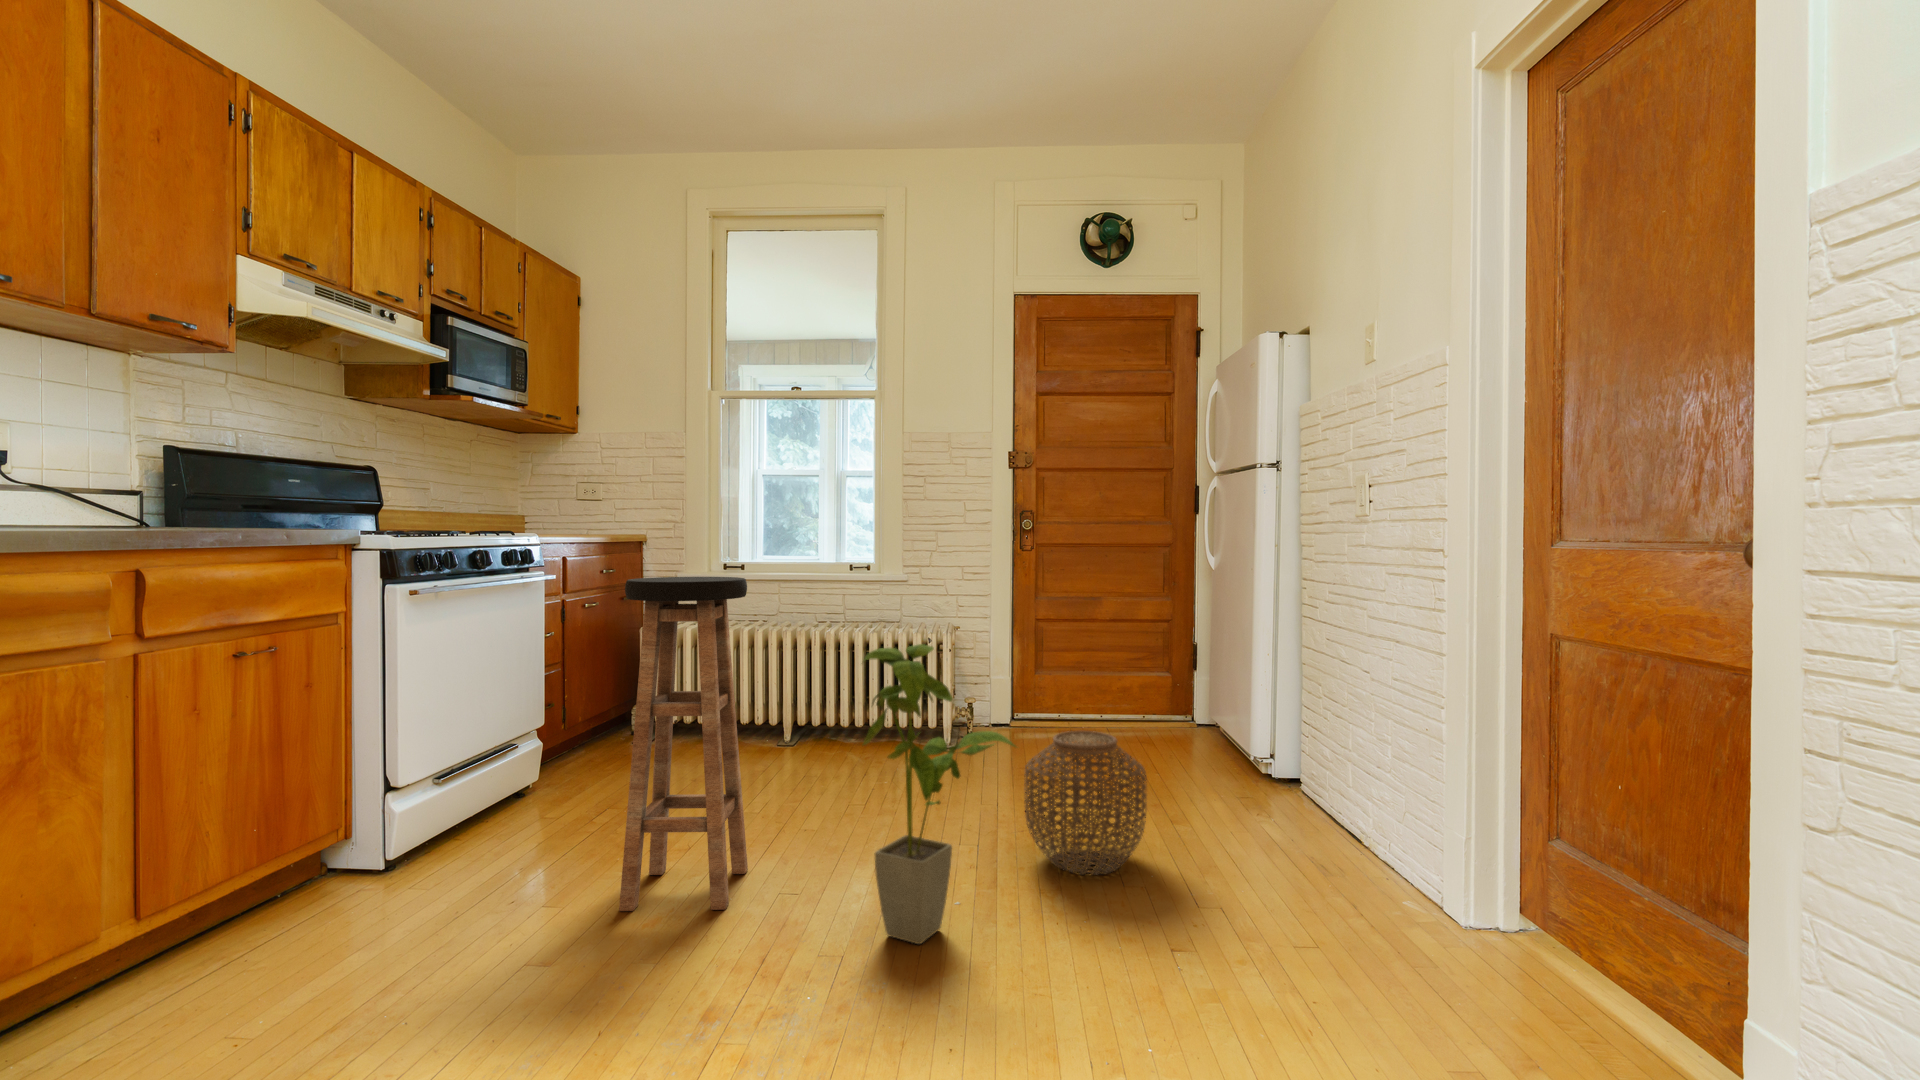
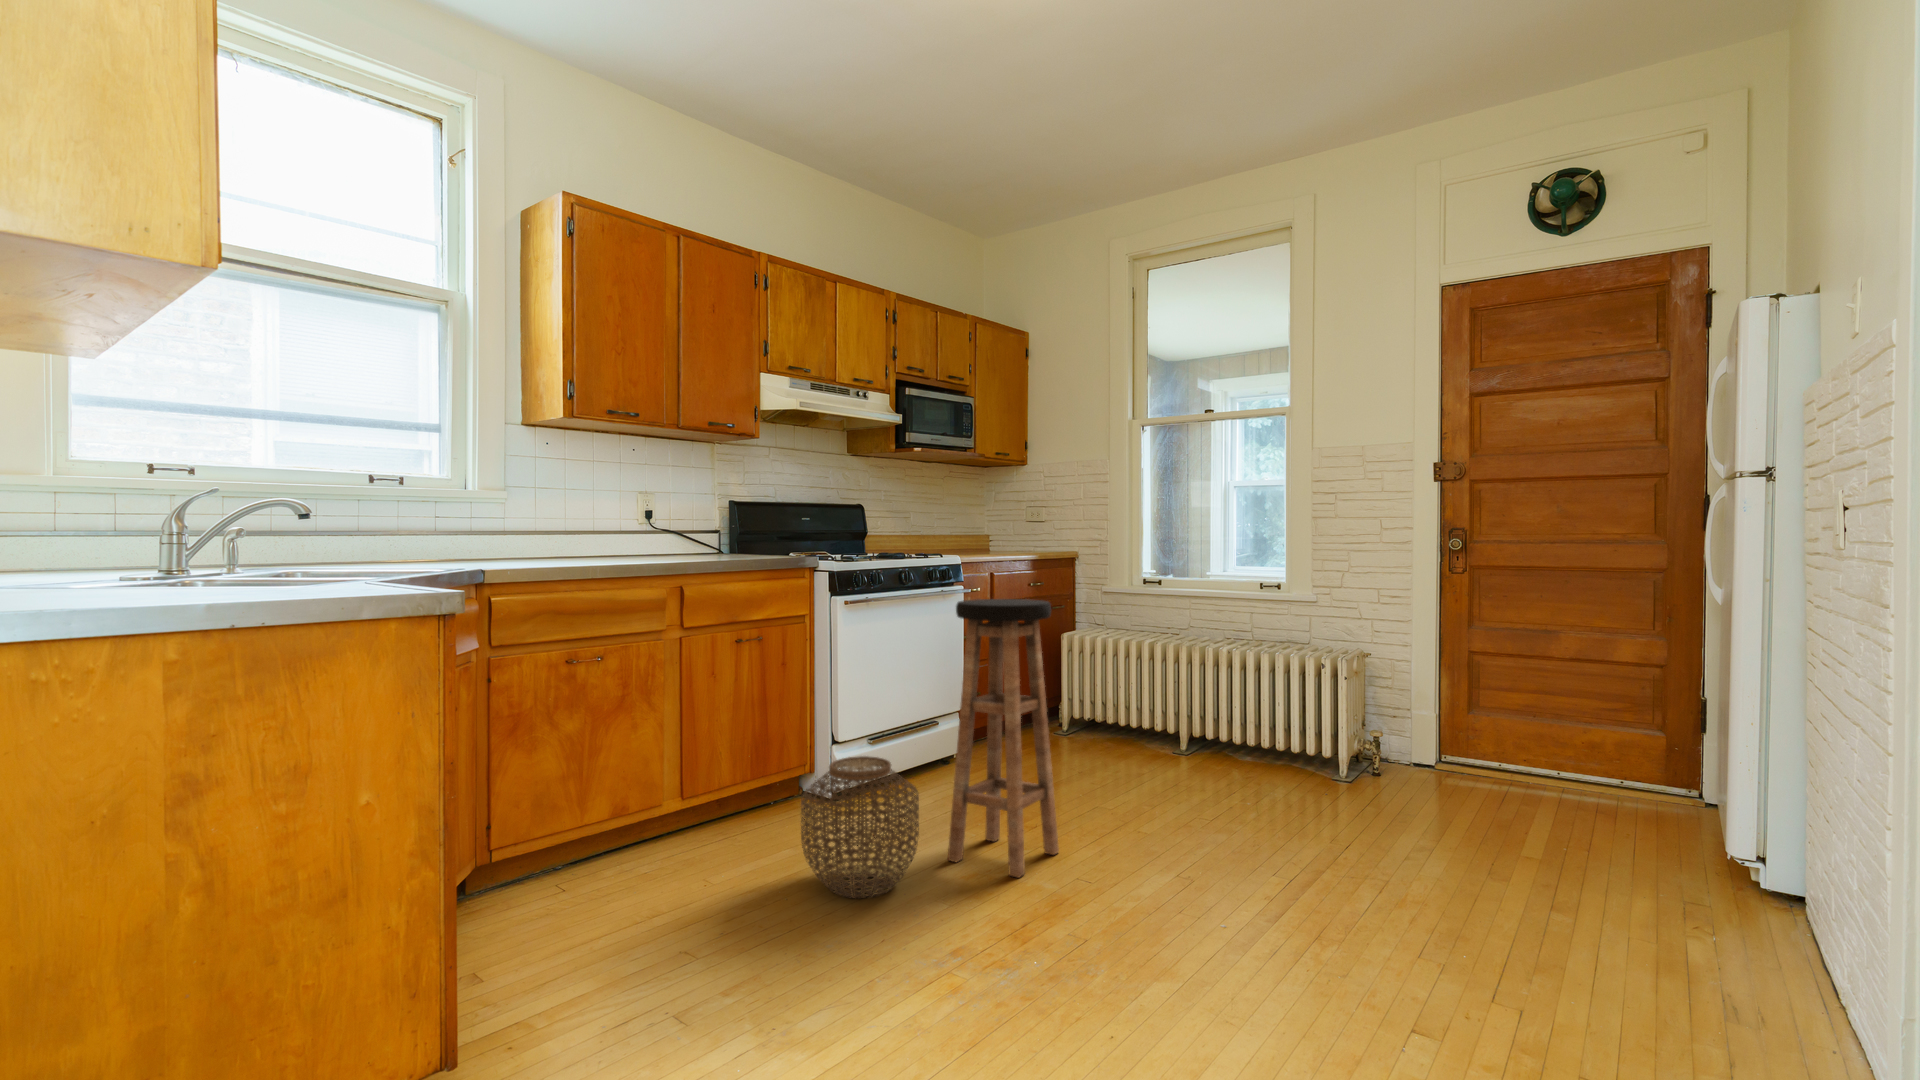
house plant: present [863,644,1016,944] -> none [1094,672,1239,946]
woven basket: present [1025,731,1146,875] -> present [801,756,919,898]

